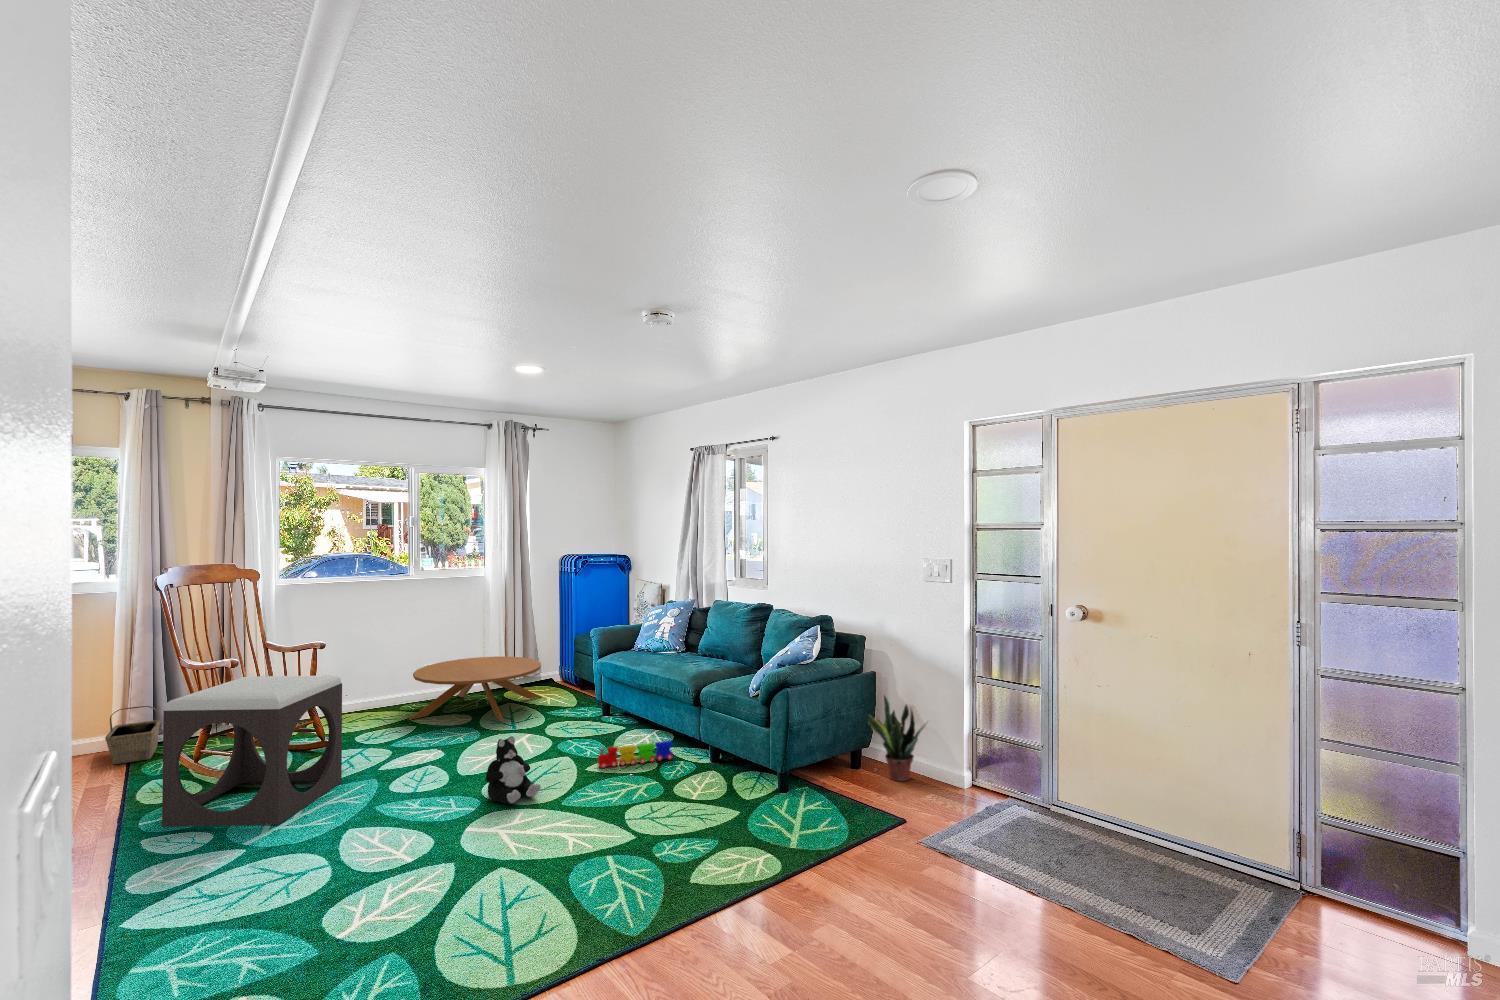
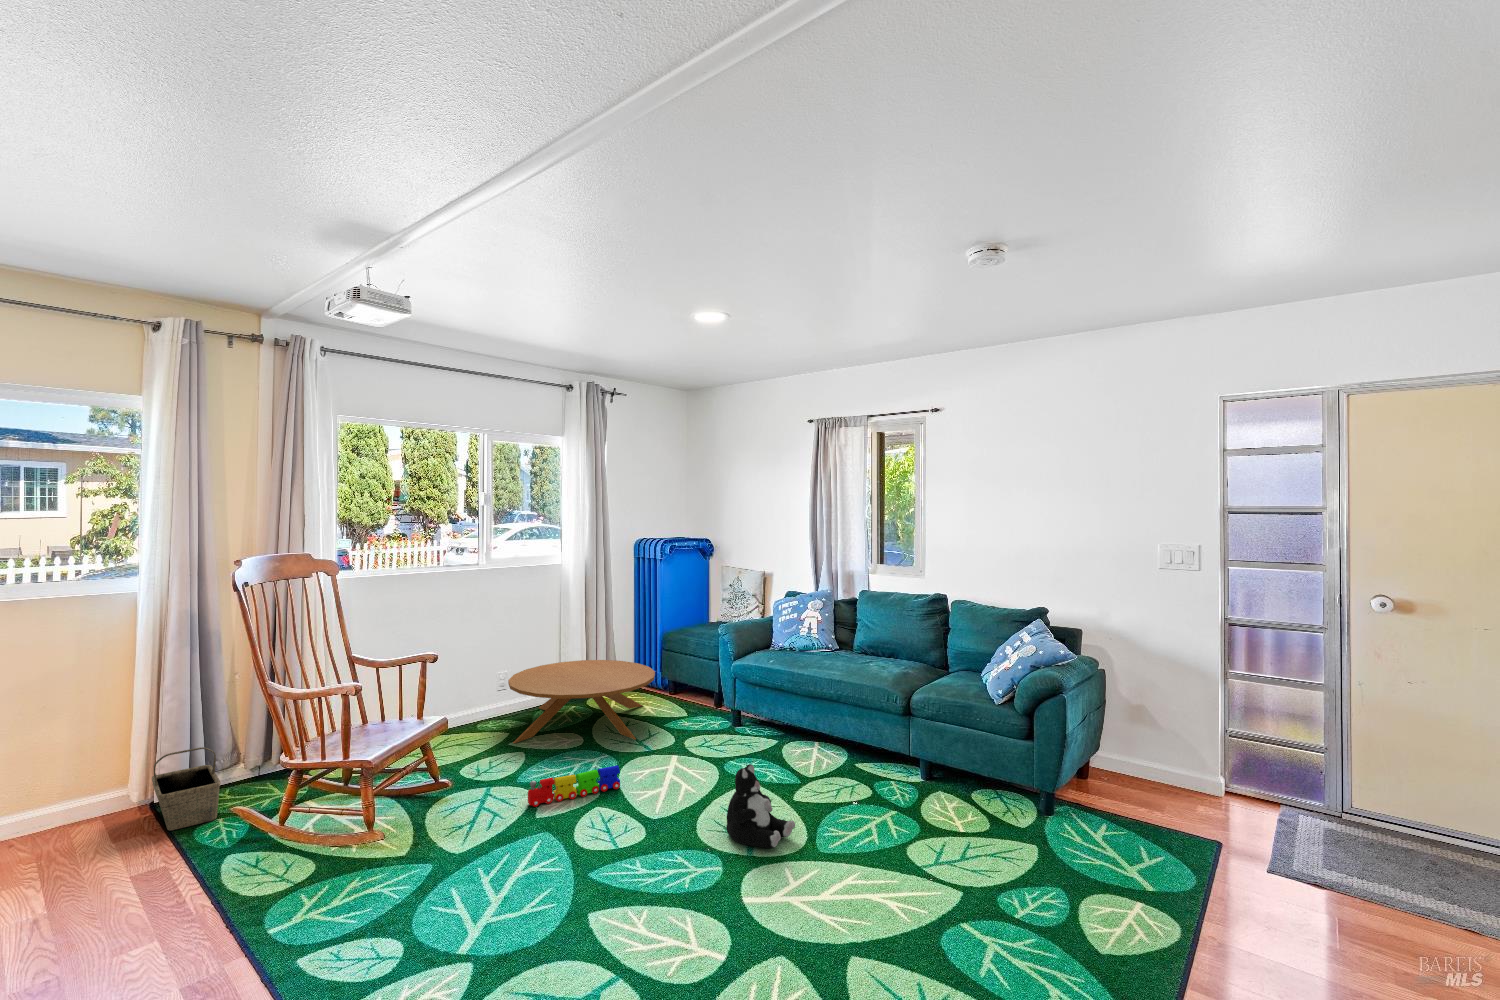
footstool: present [162,675,342,827] -> none [338,699,521,921]
potted plant: present [868,696,928,781] -> none [1114,693,1174,786]
toy train: present [598,741,673,768] -> present [528,765,620,807]

